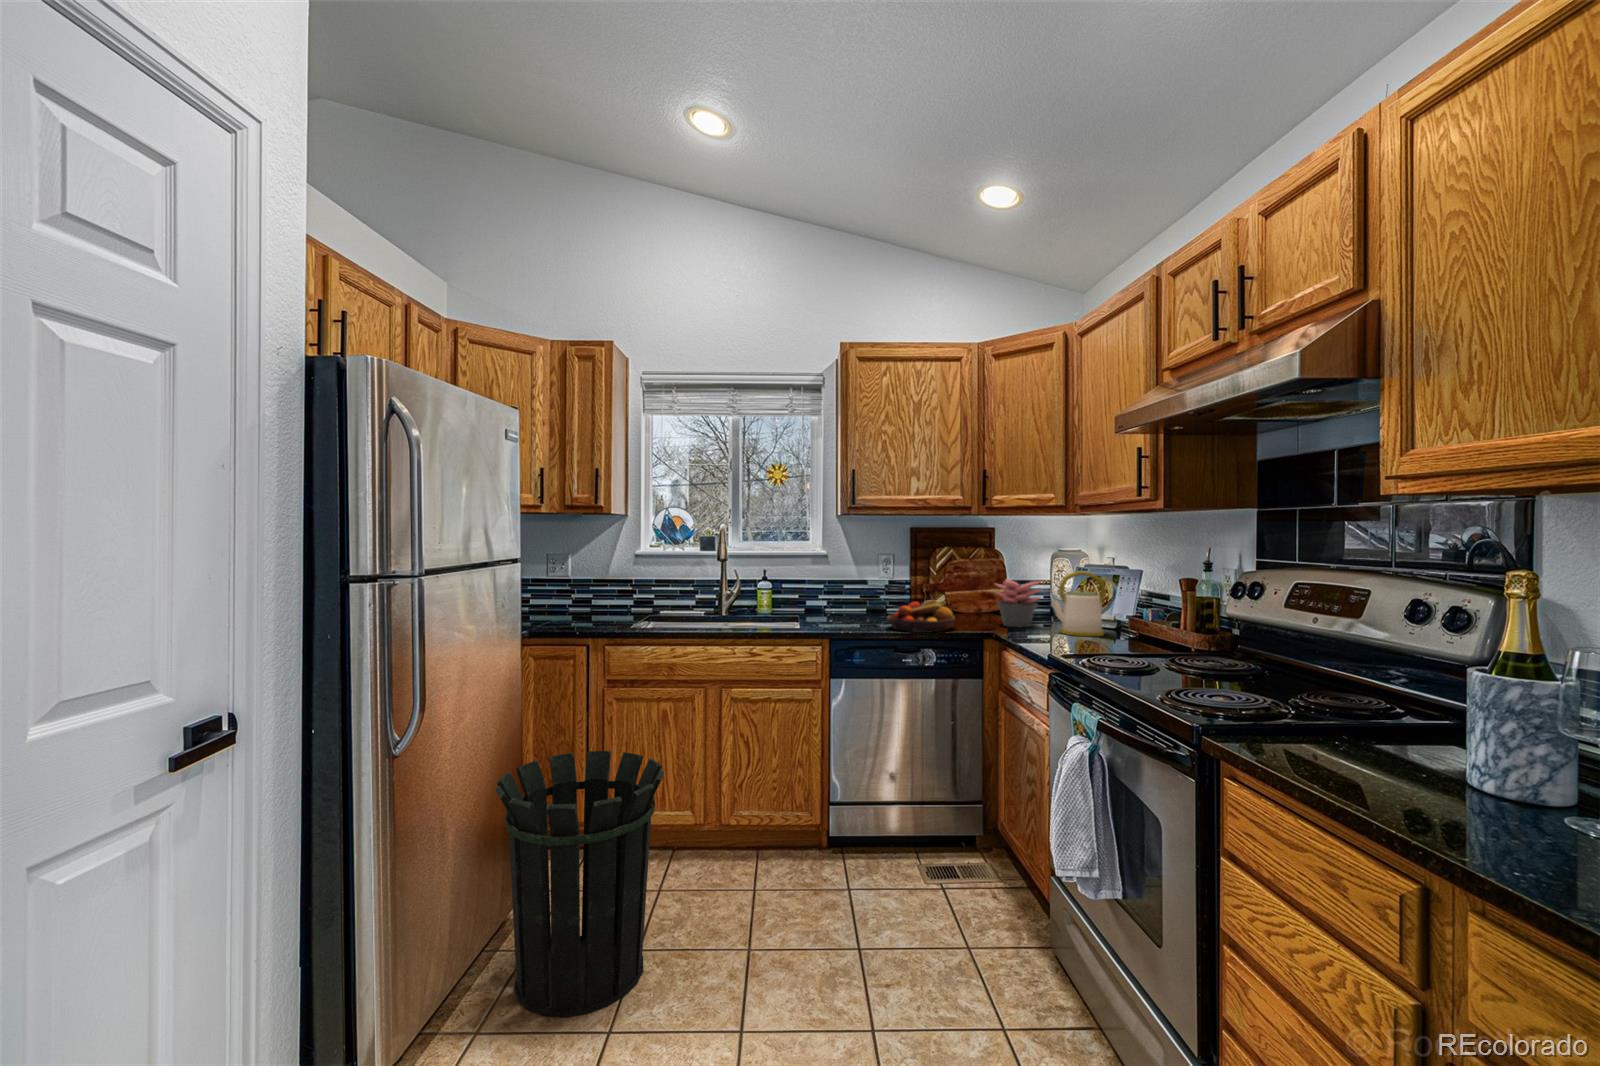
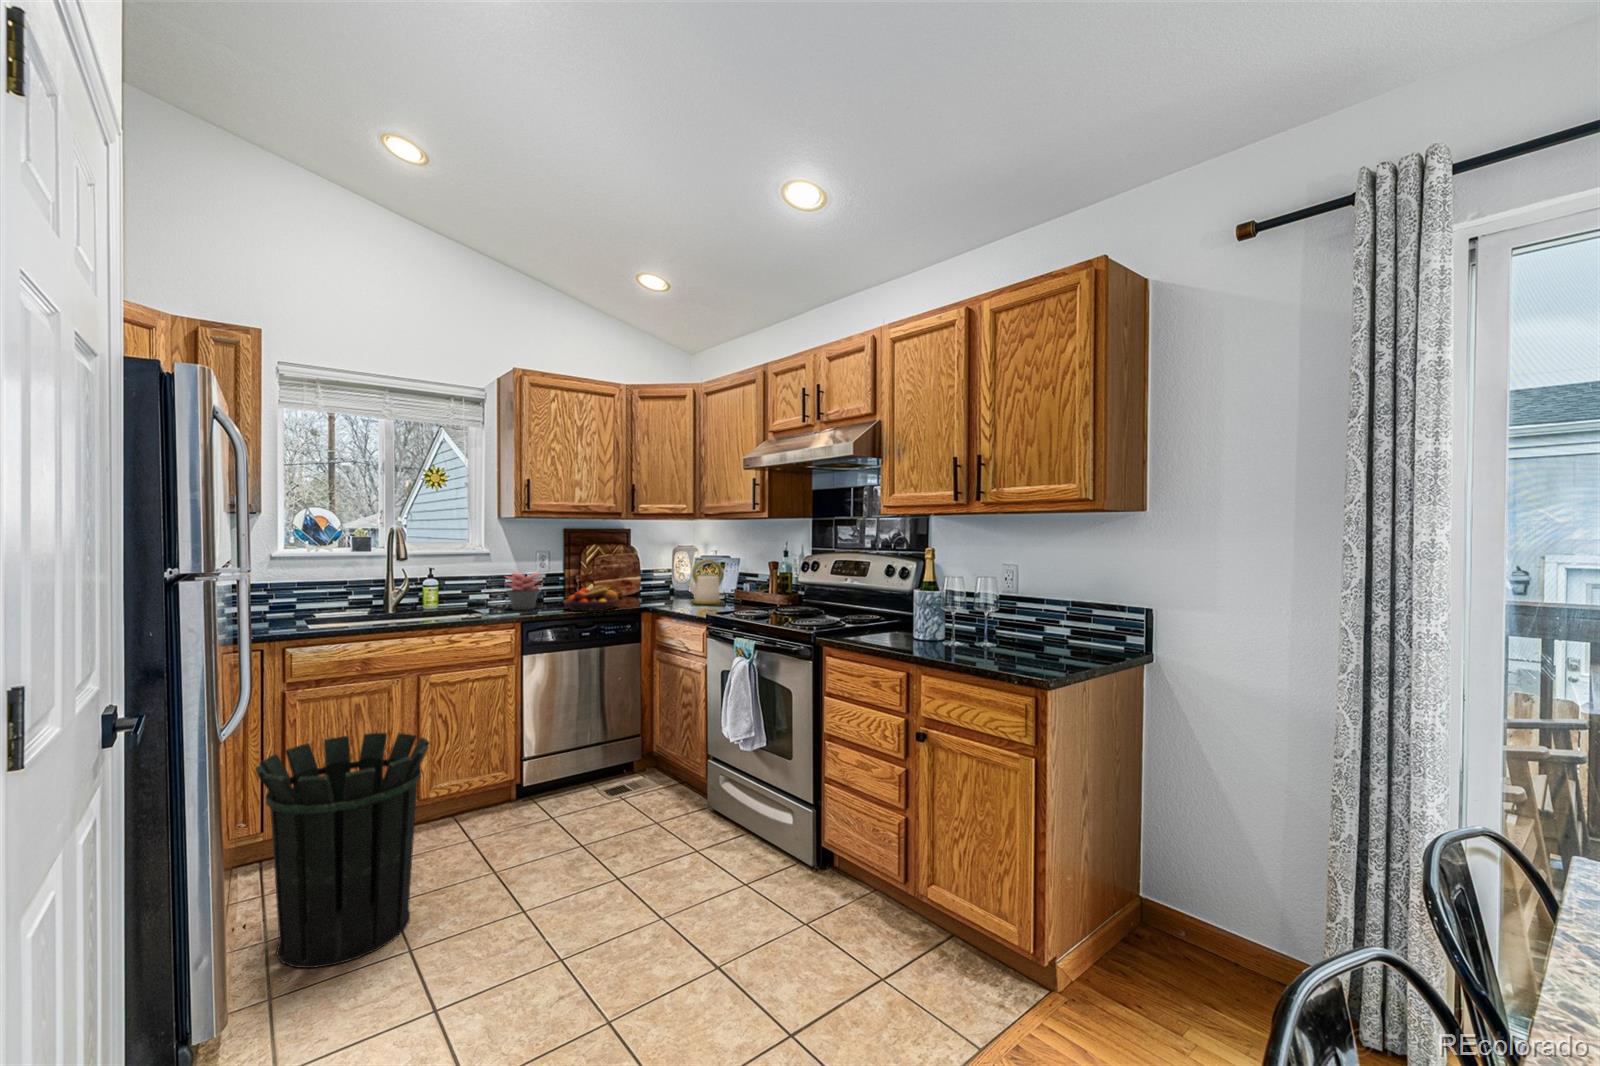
succulent plant: present [996,579,1040,627] -> present [506,572,541,610]

